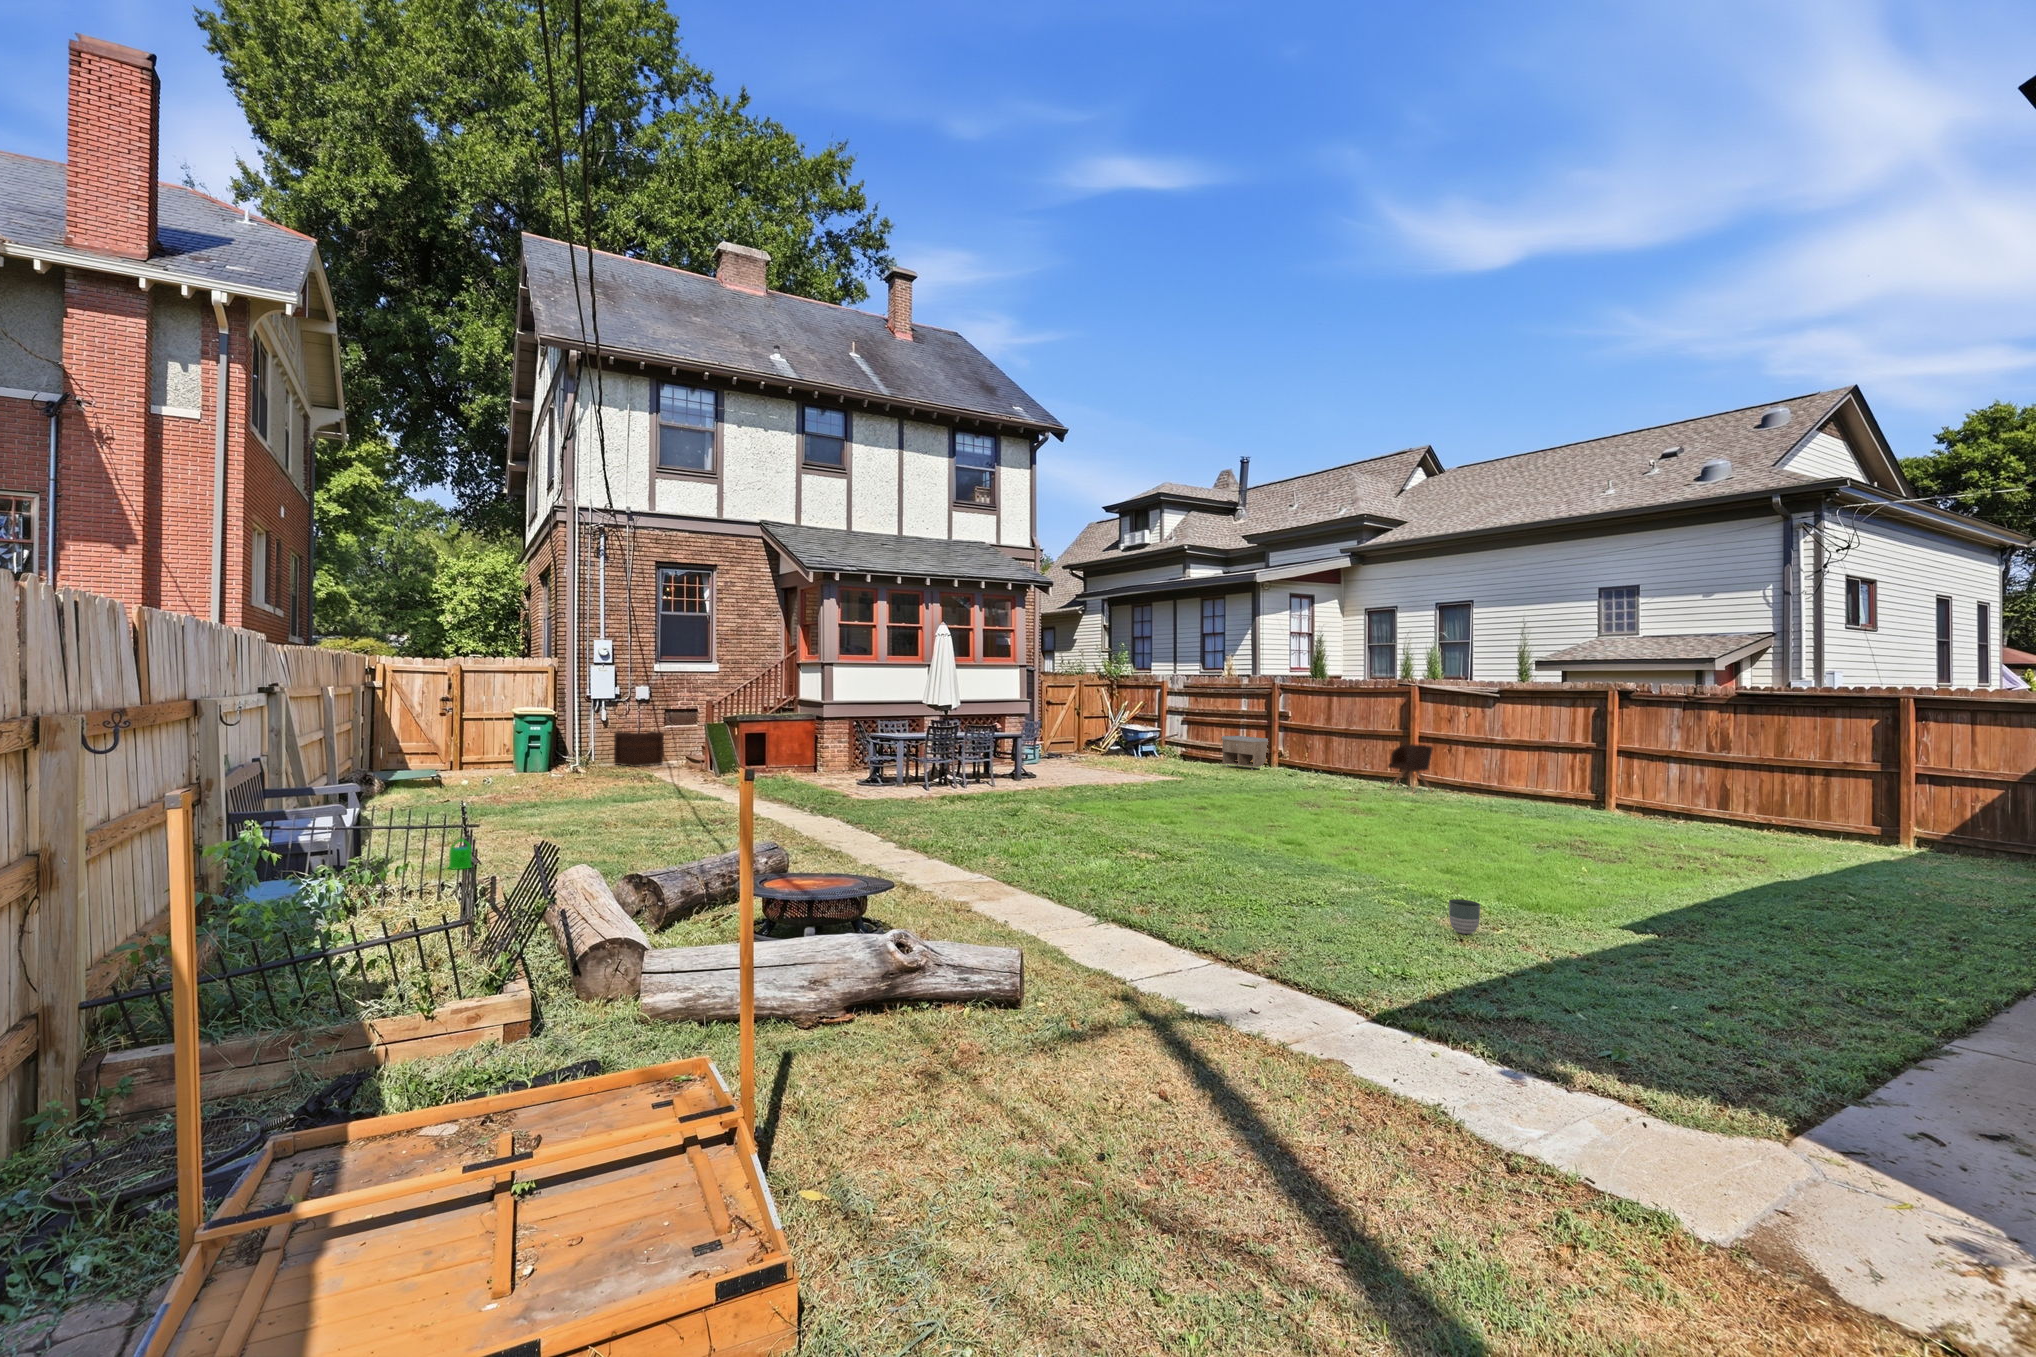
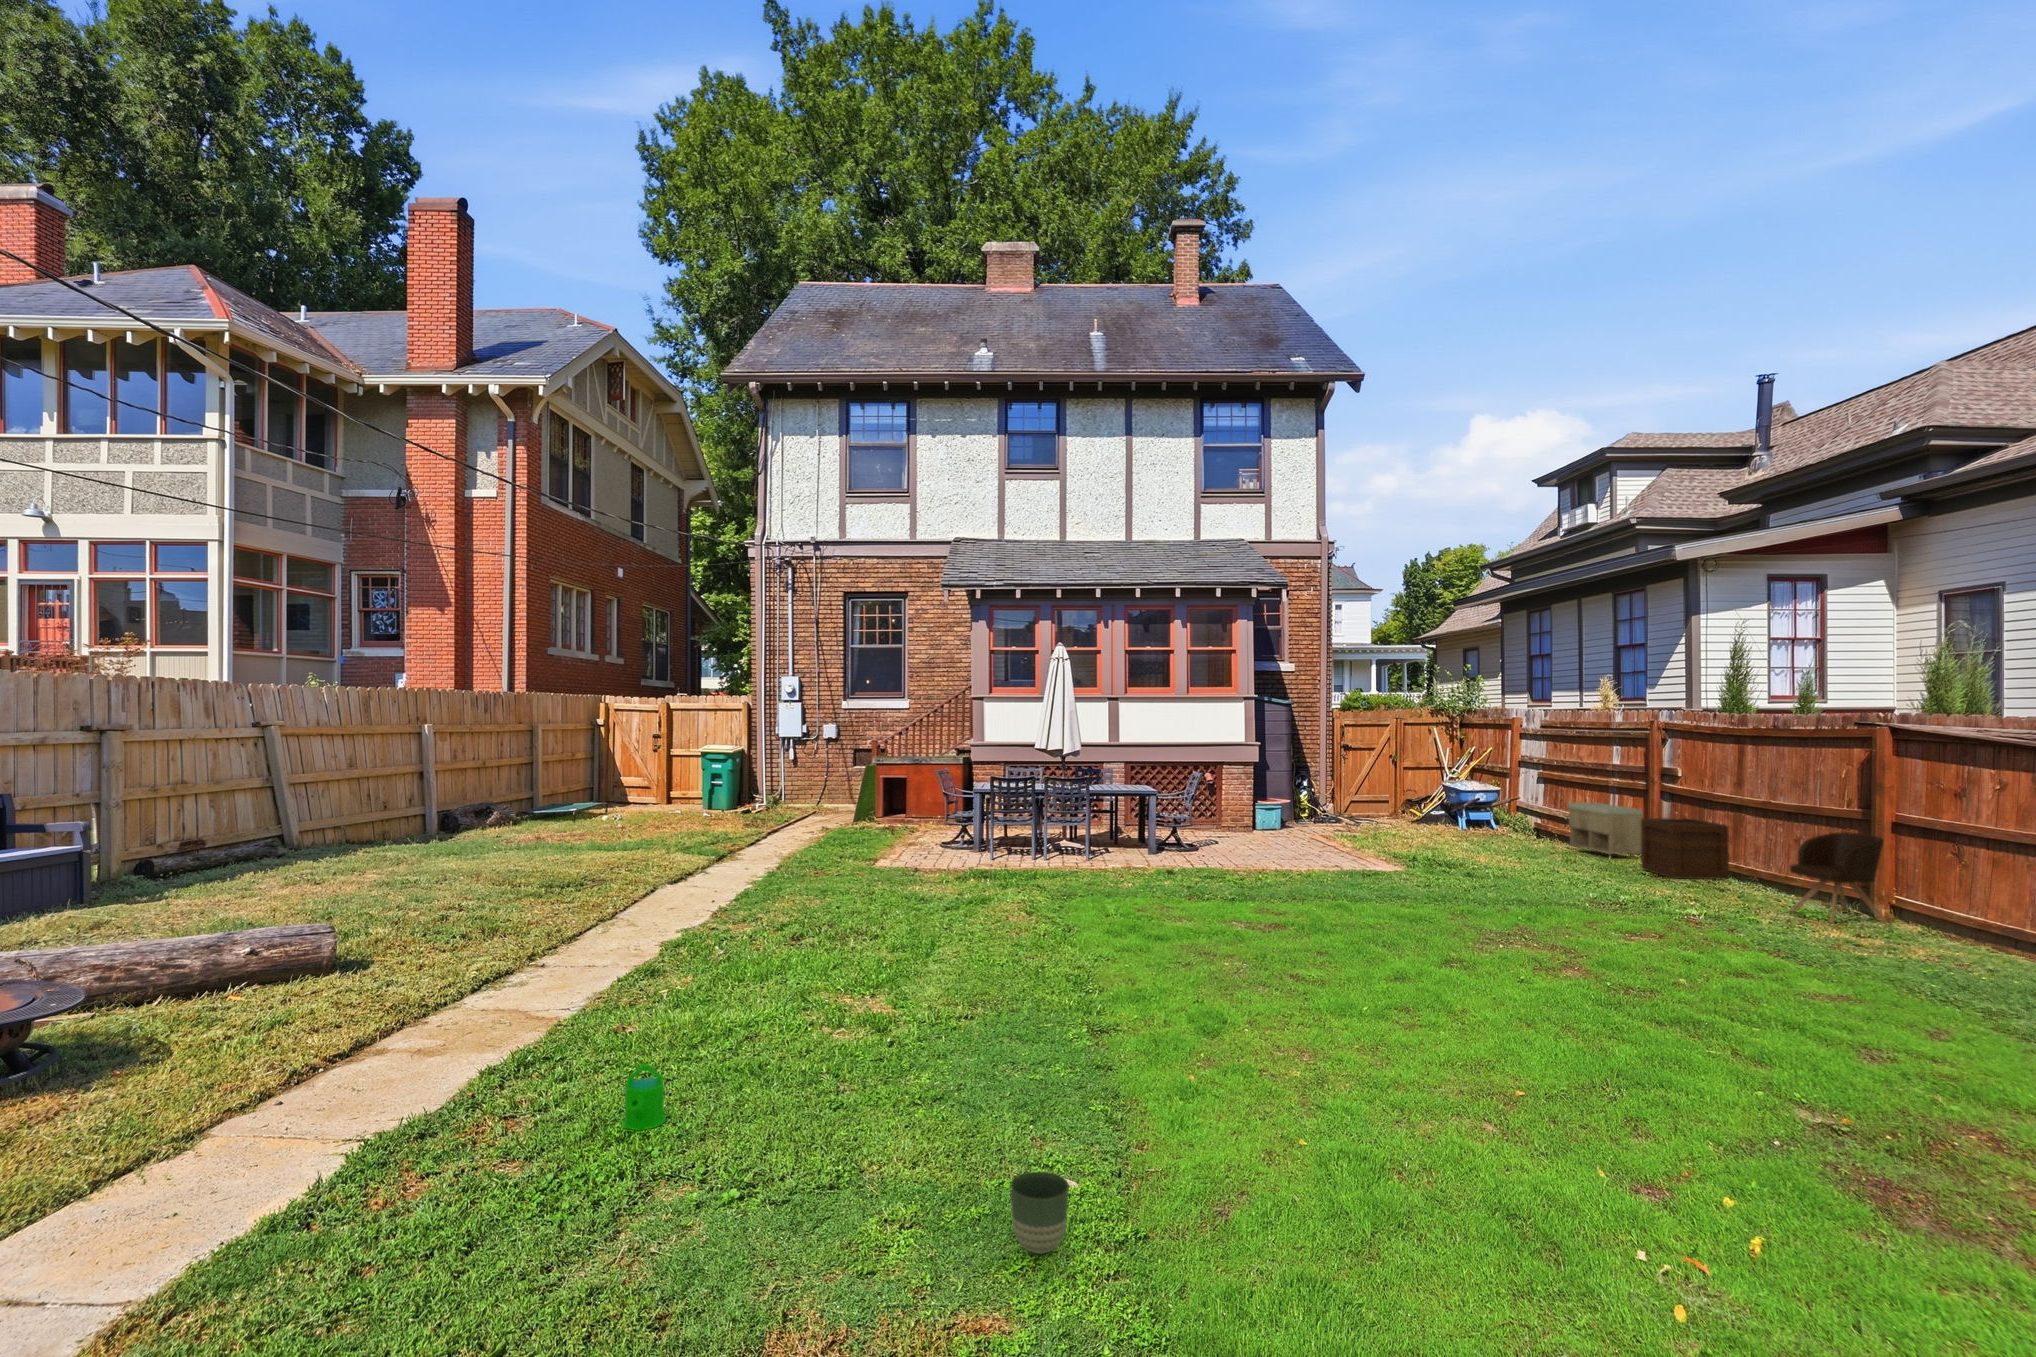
wooden crate: present [614,731,664,767] -> present [1641,818,1729,880]
watering can: present [449,839,472,869] -> present [621,1064,666,1130]

